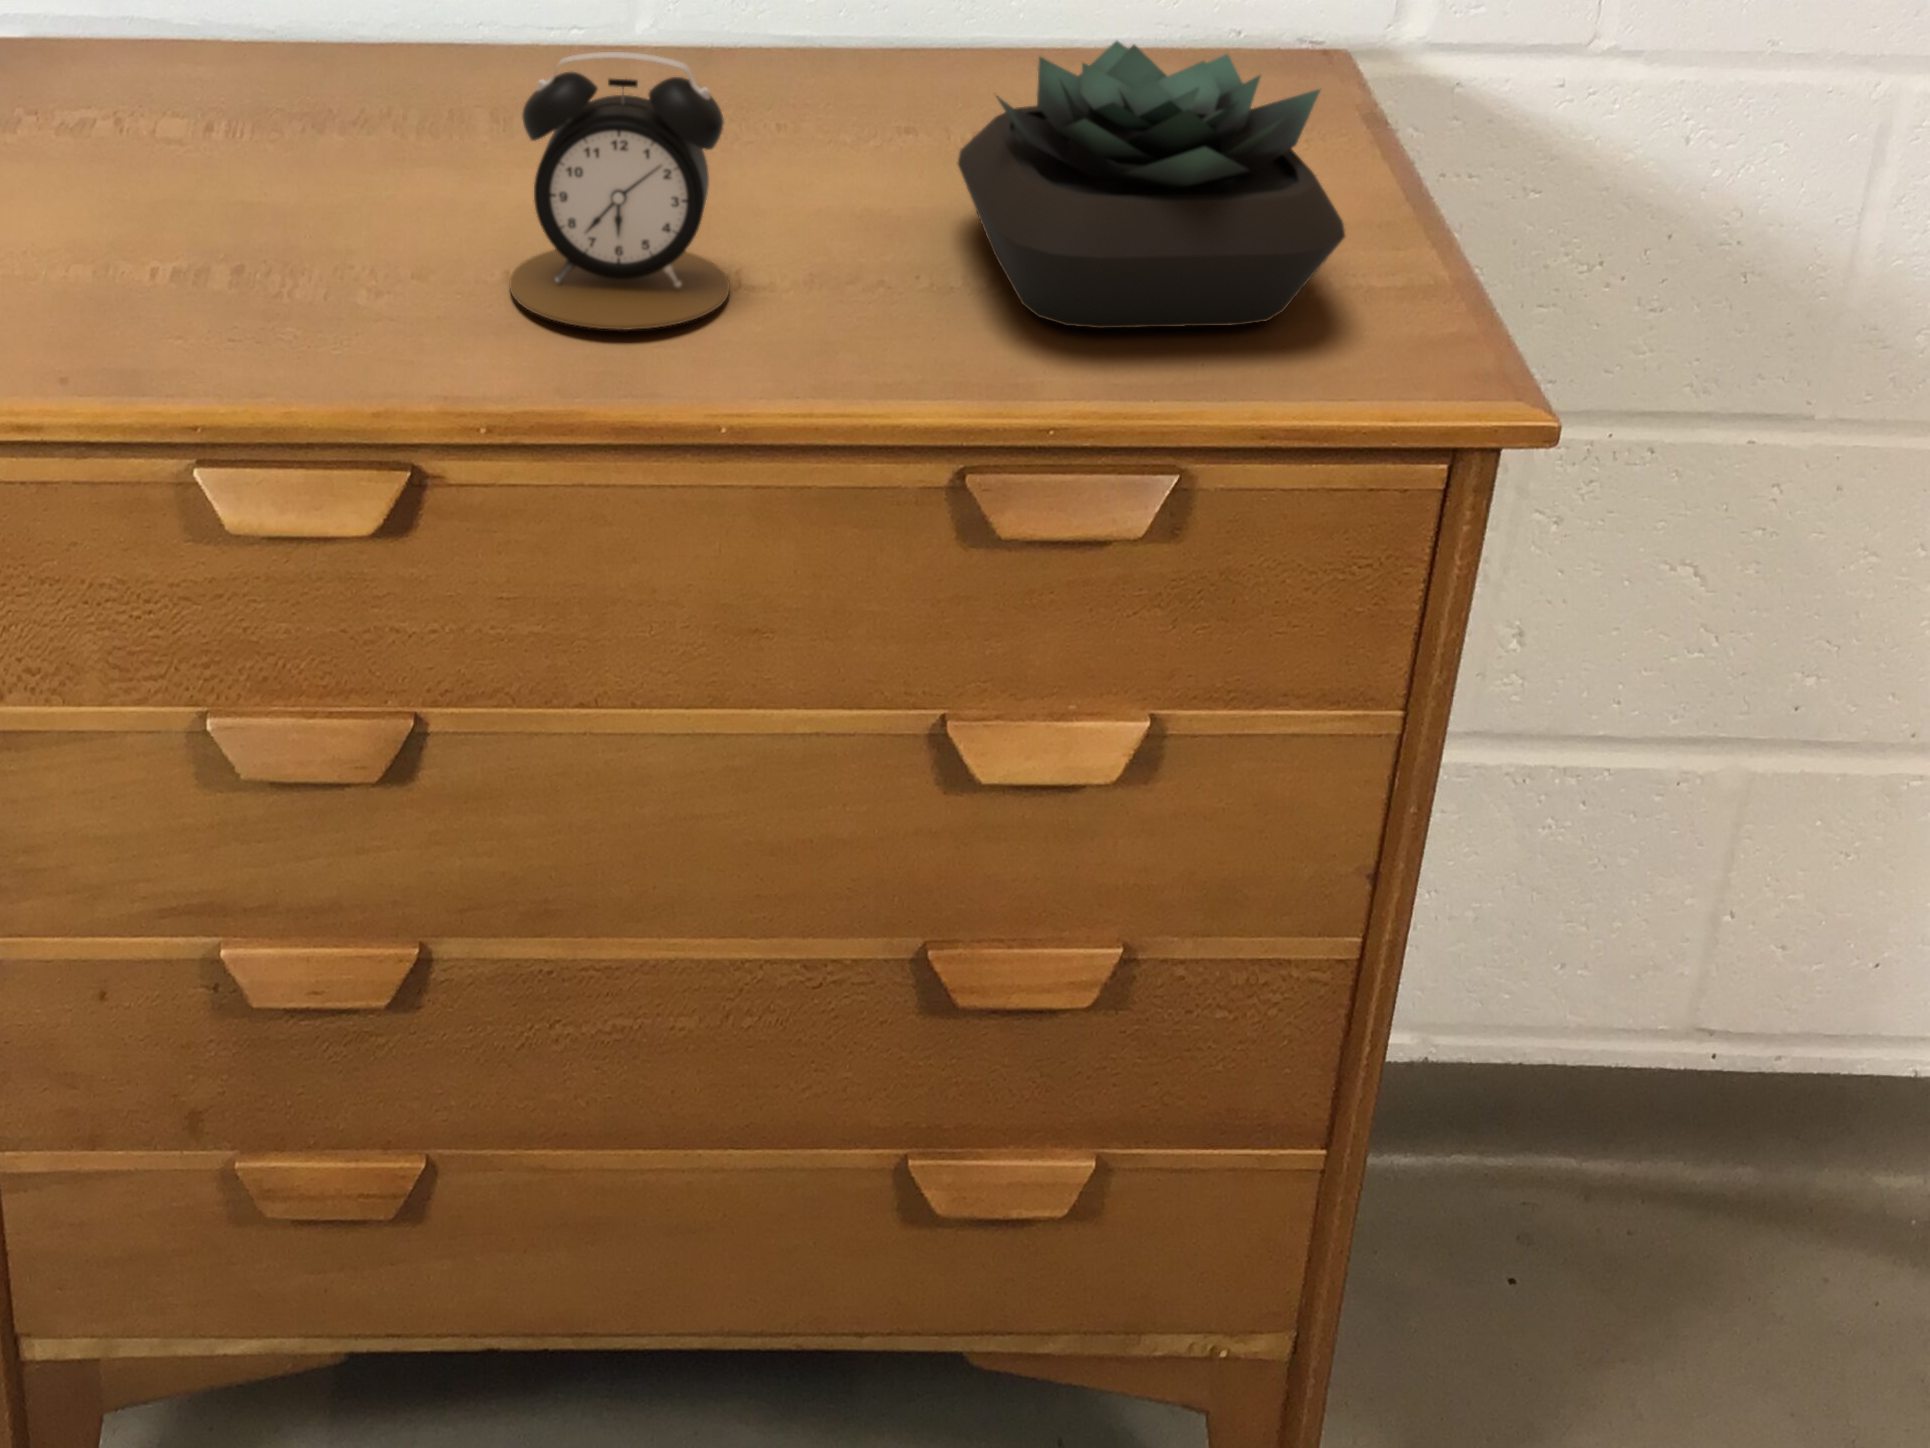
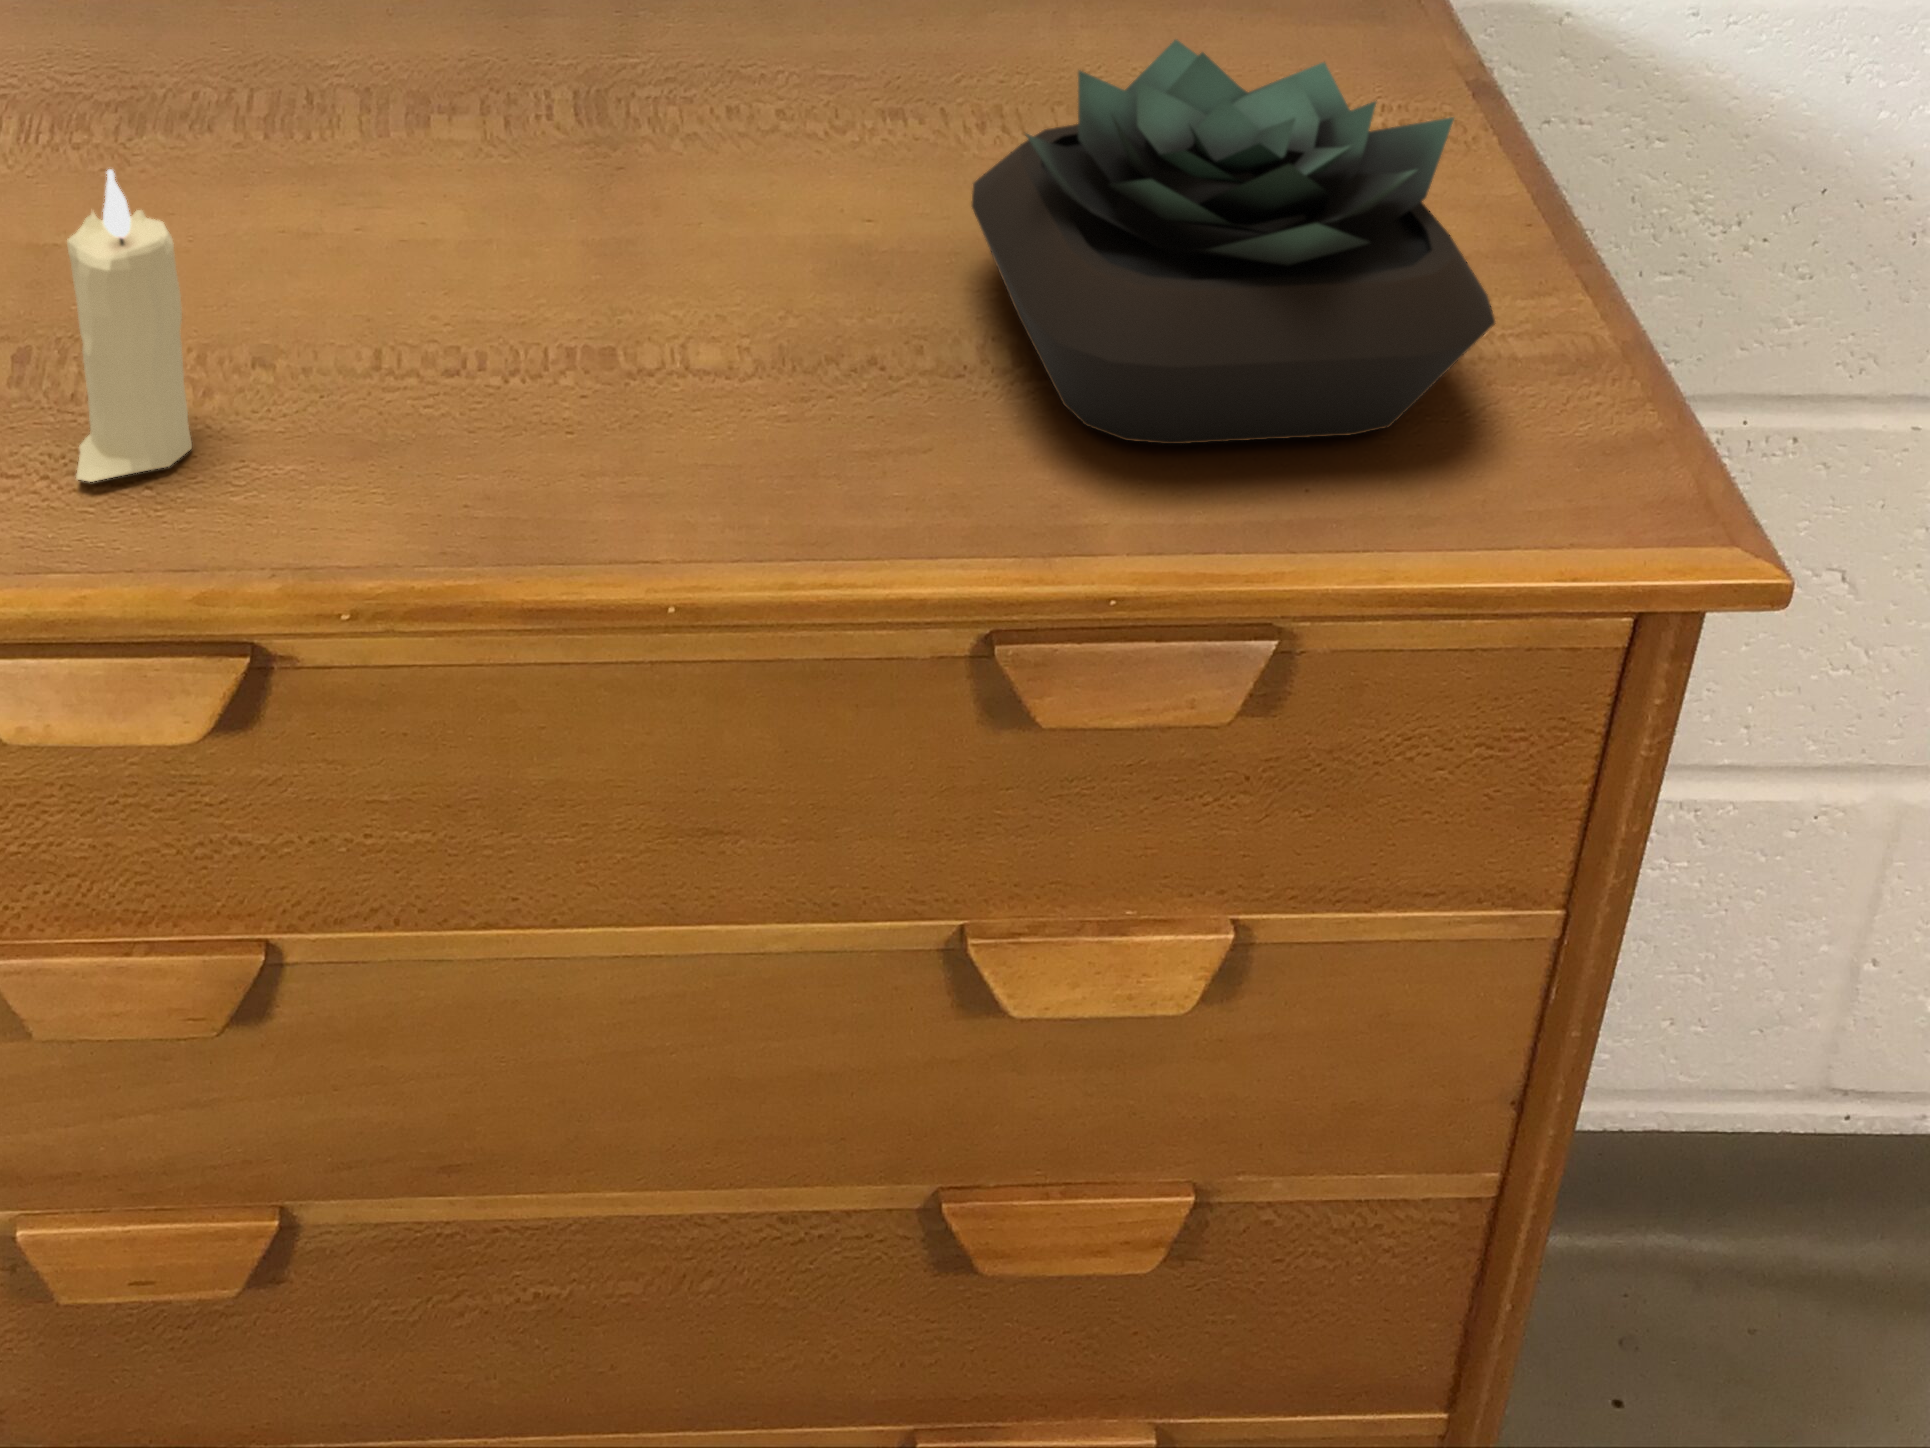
alarm clock: present [510,52,730,330] -> none [382,88,675,458]
candle: none [284,96,370,340] -> present [67,169,192,482]

